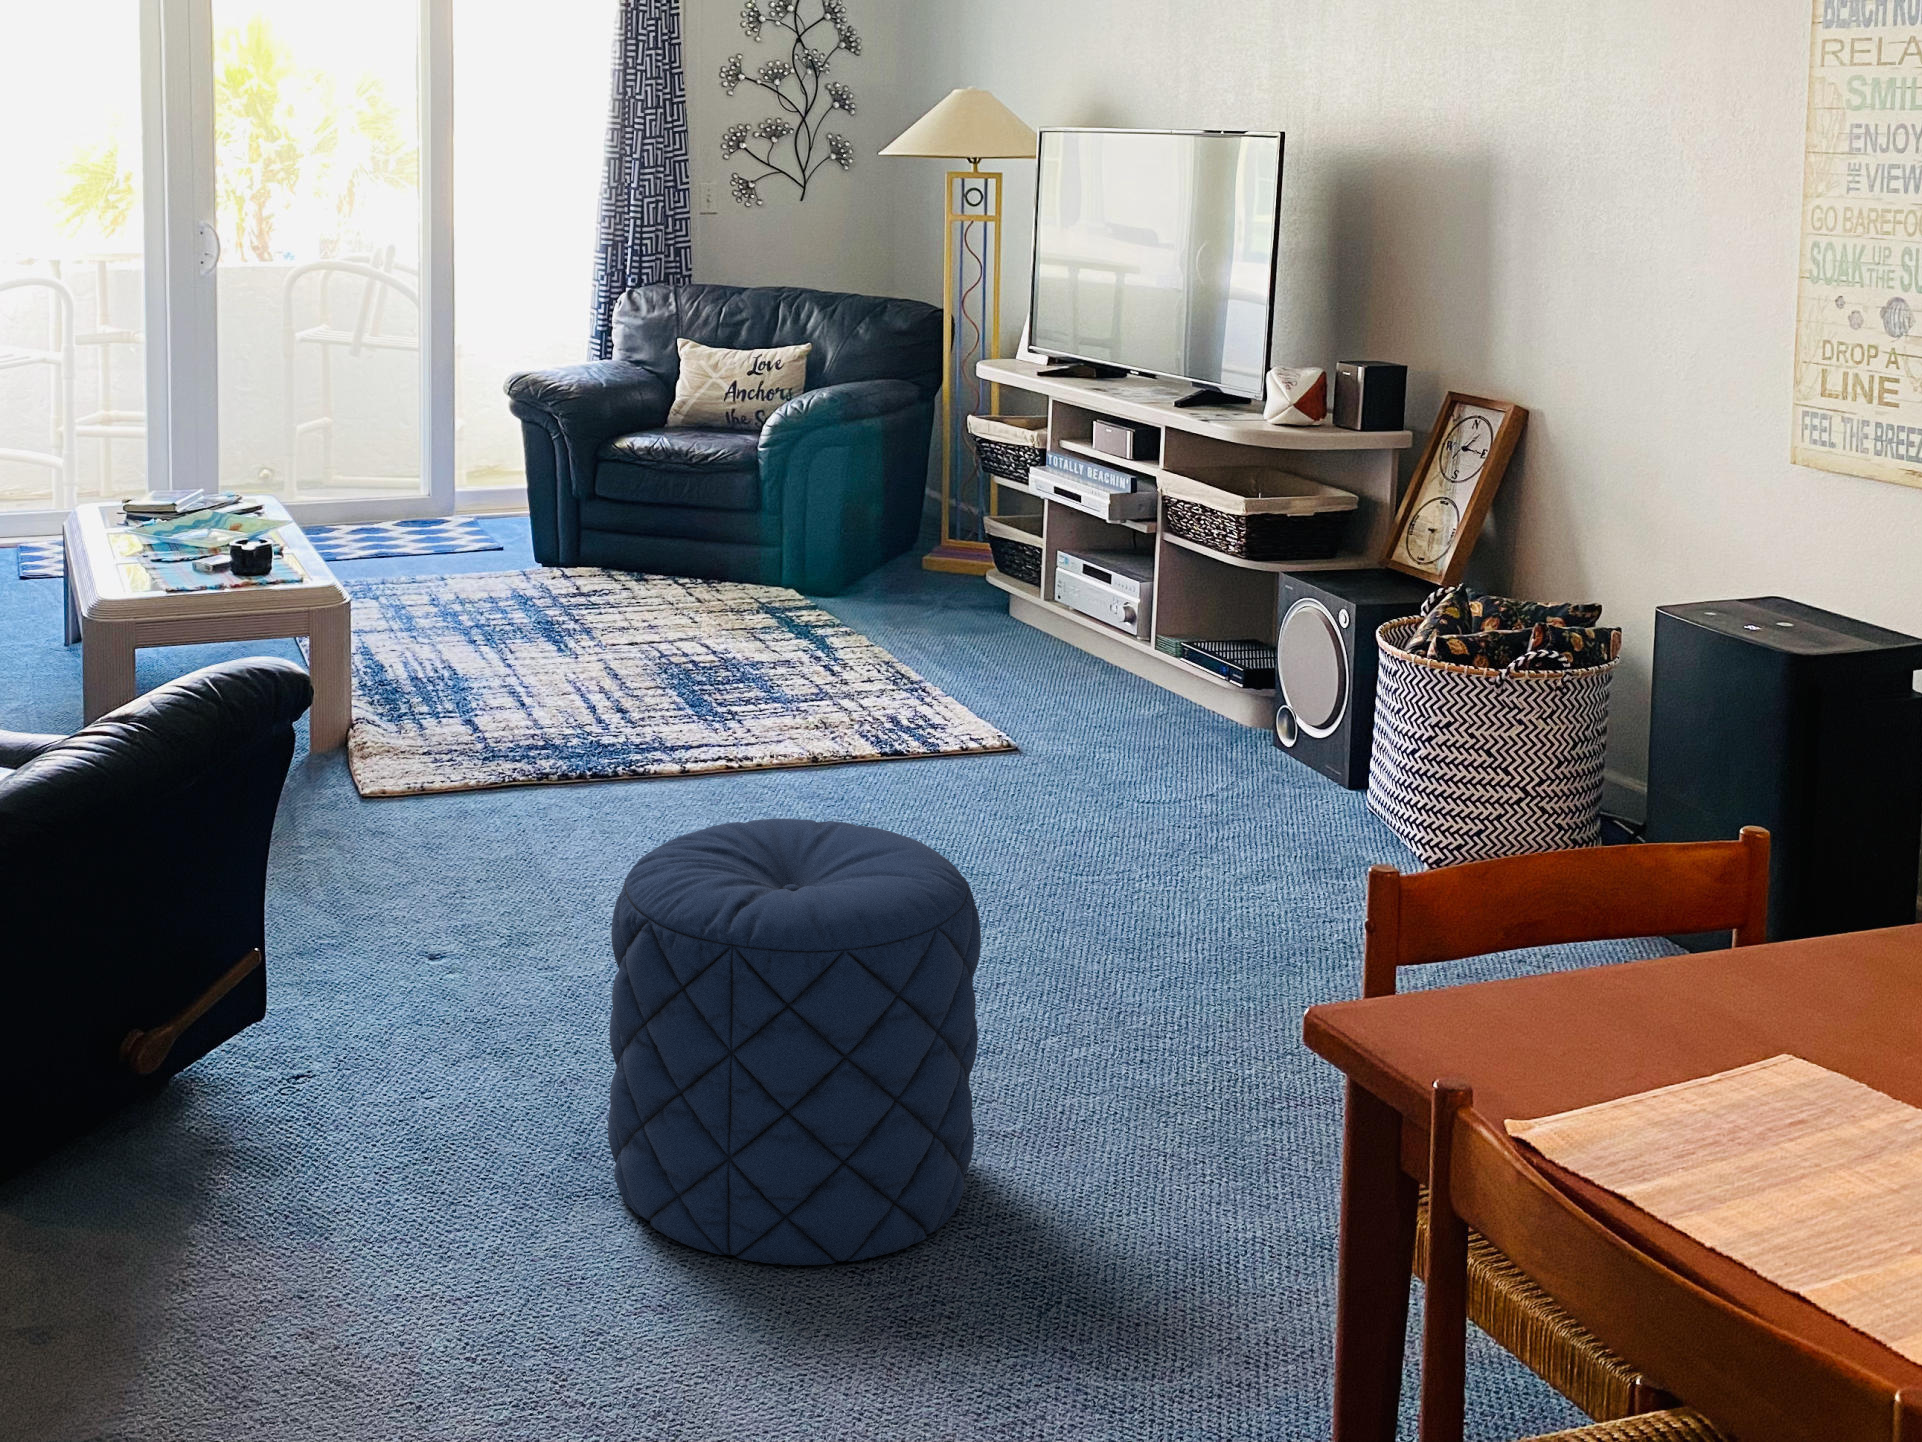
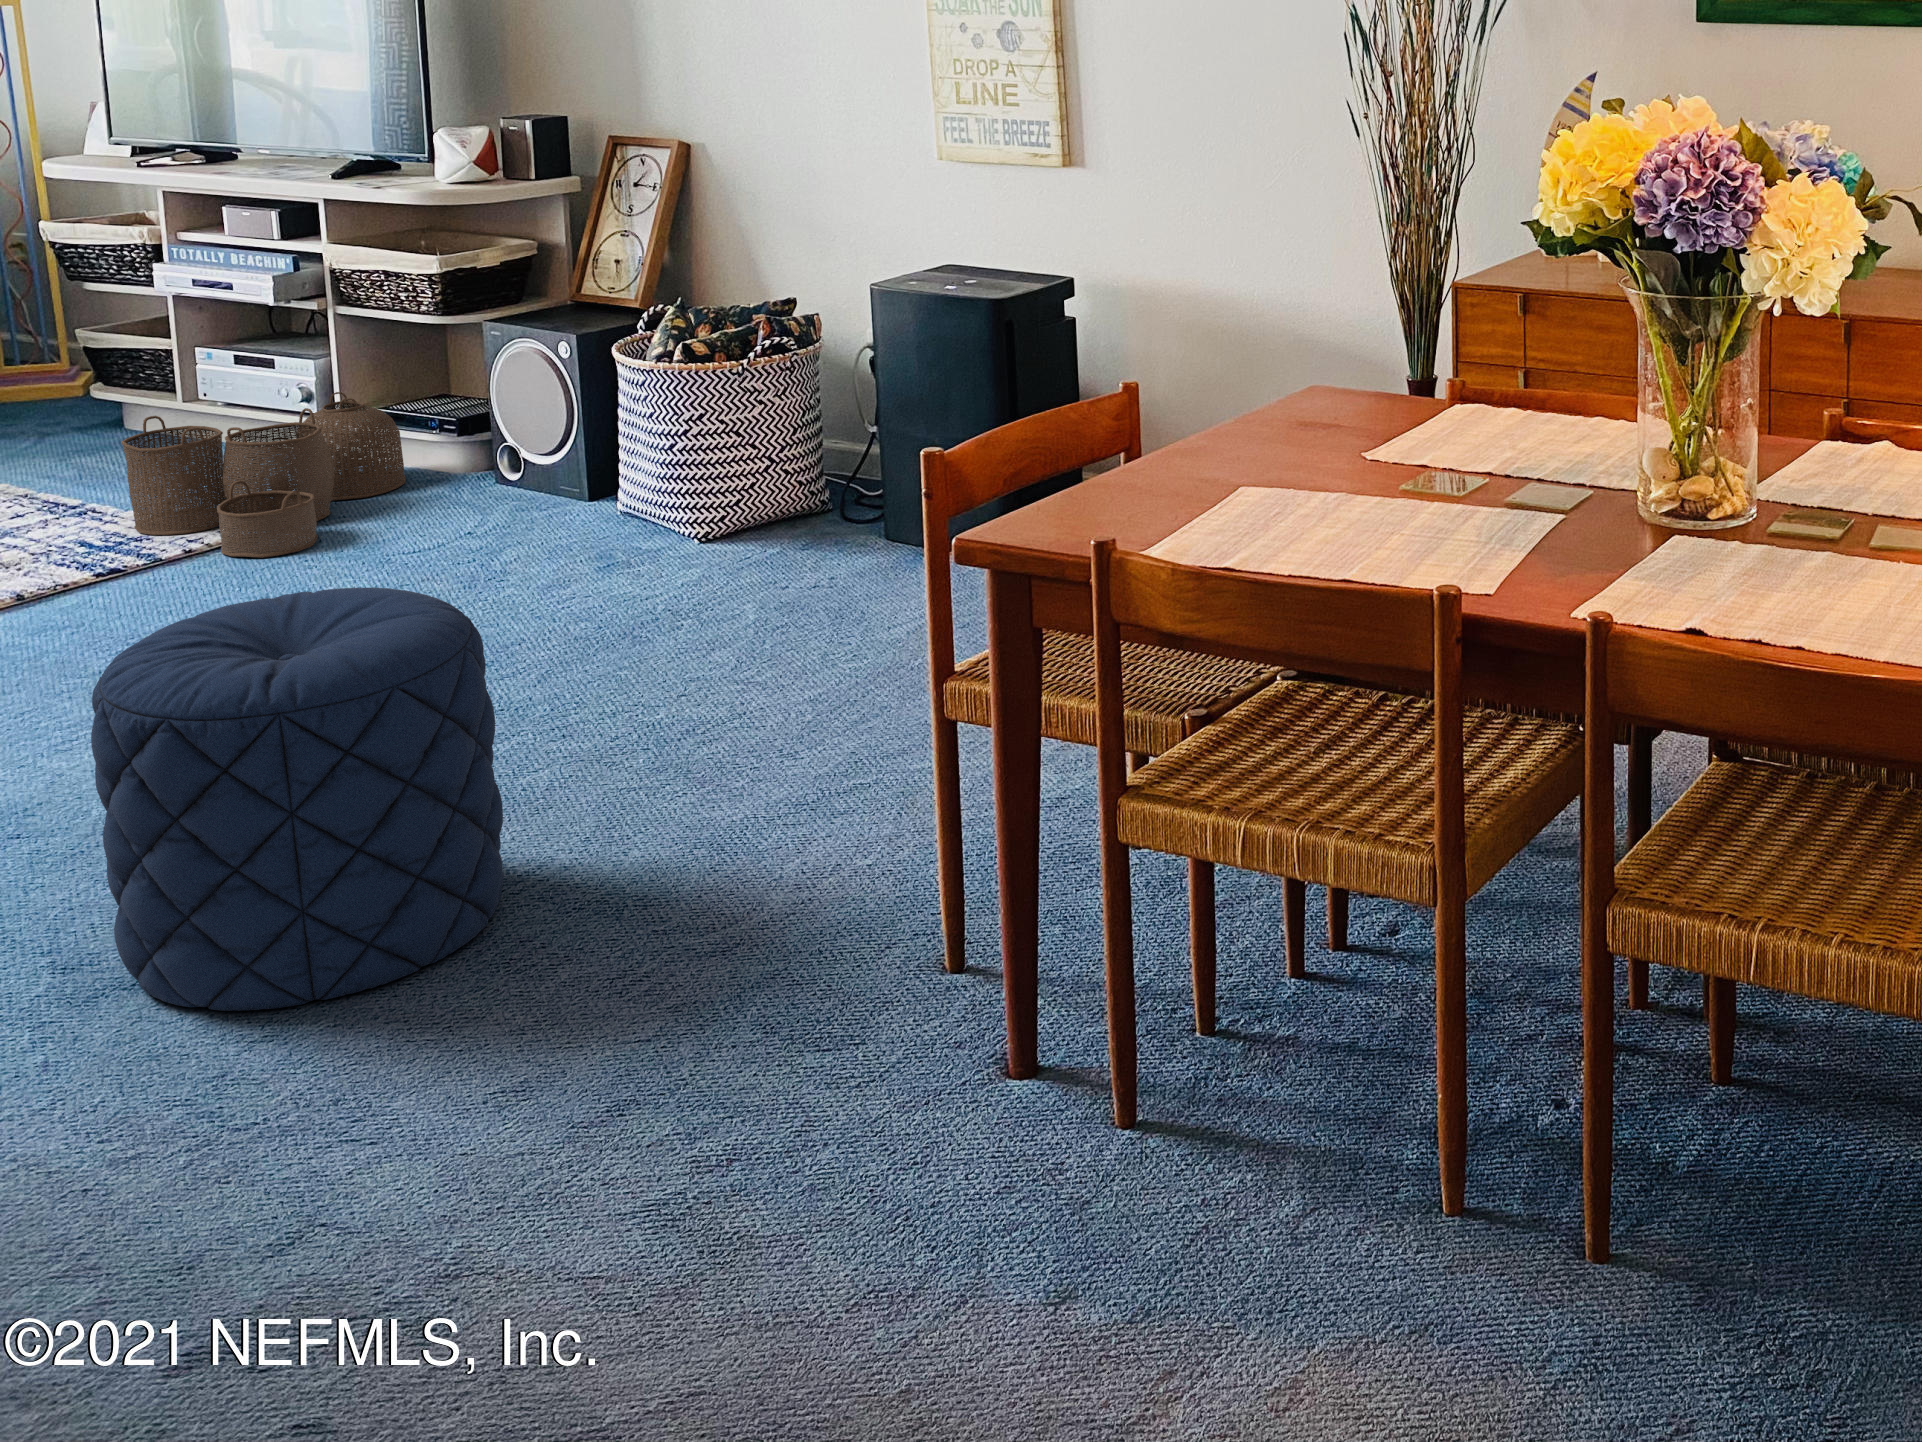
woven basket: none [938,611,1190,772] -> present [121,392,405,558]

